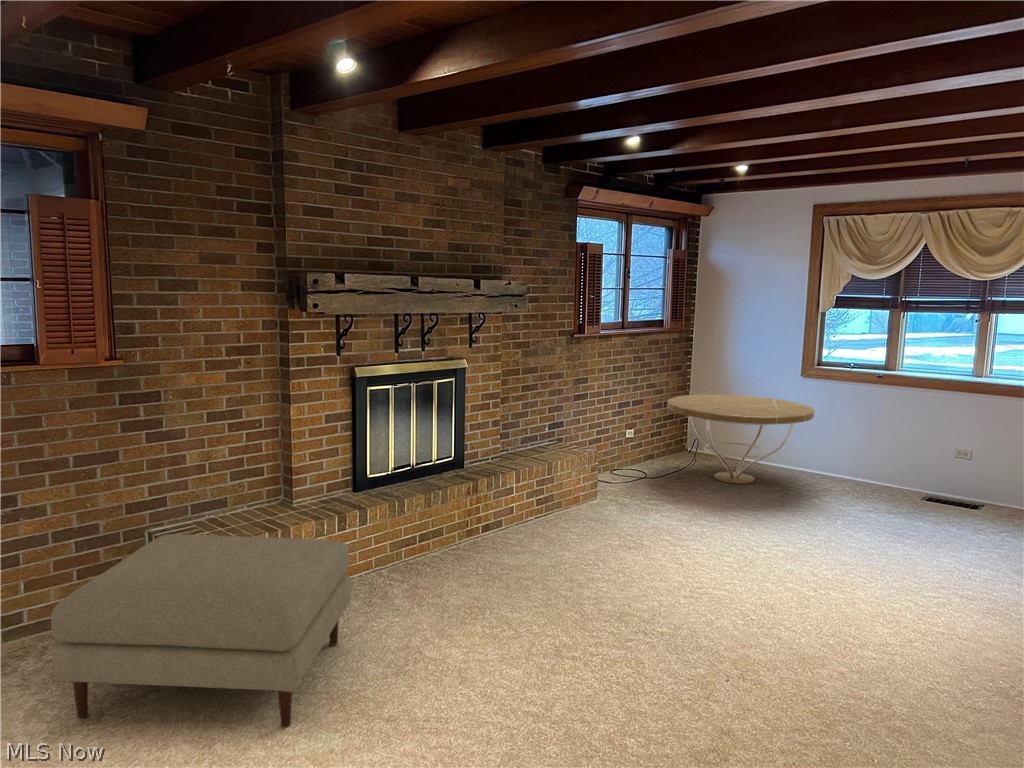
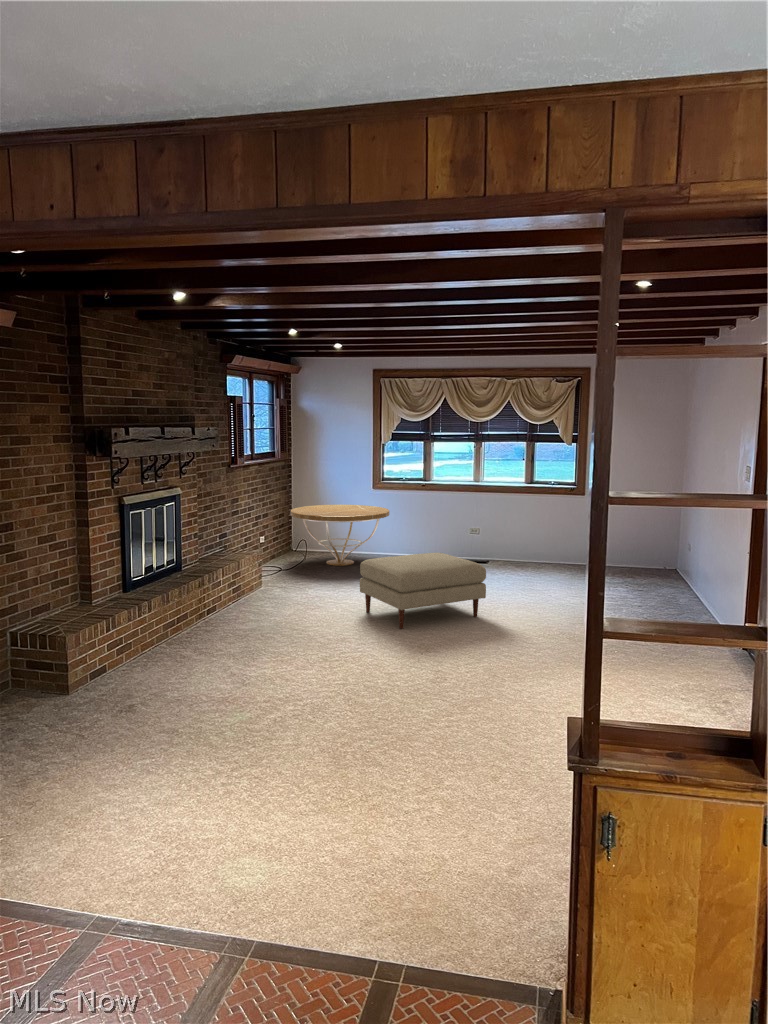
ottoman: present [51,534,351,727] -> present [360,553,486,629]

